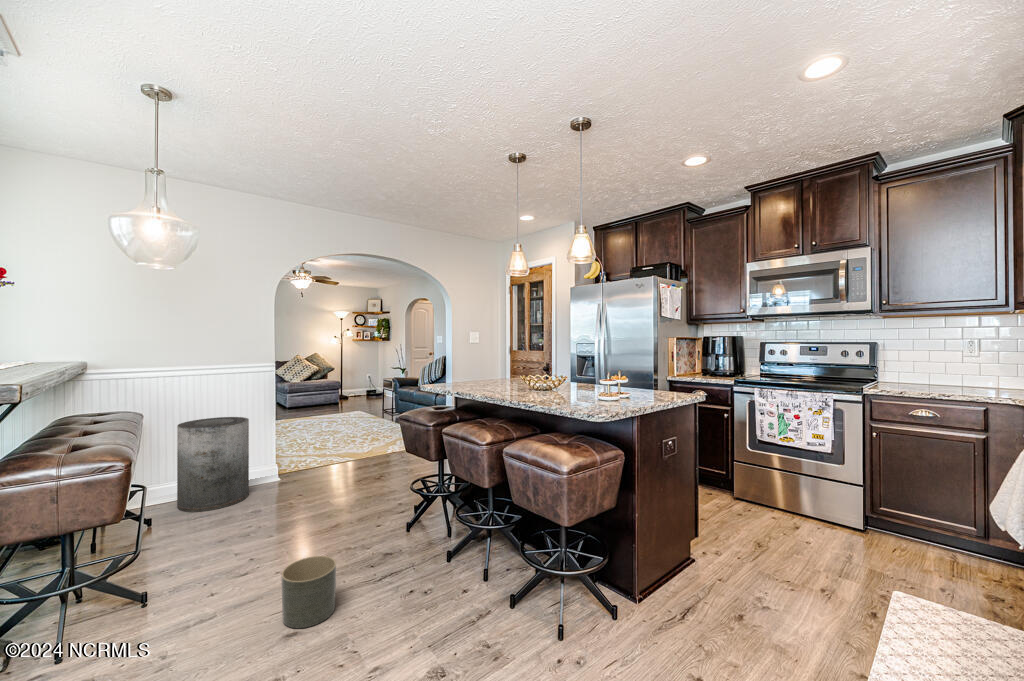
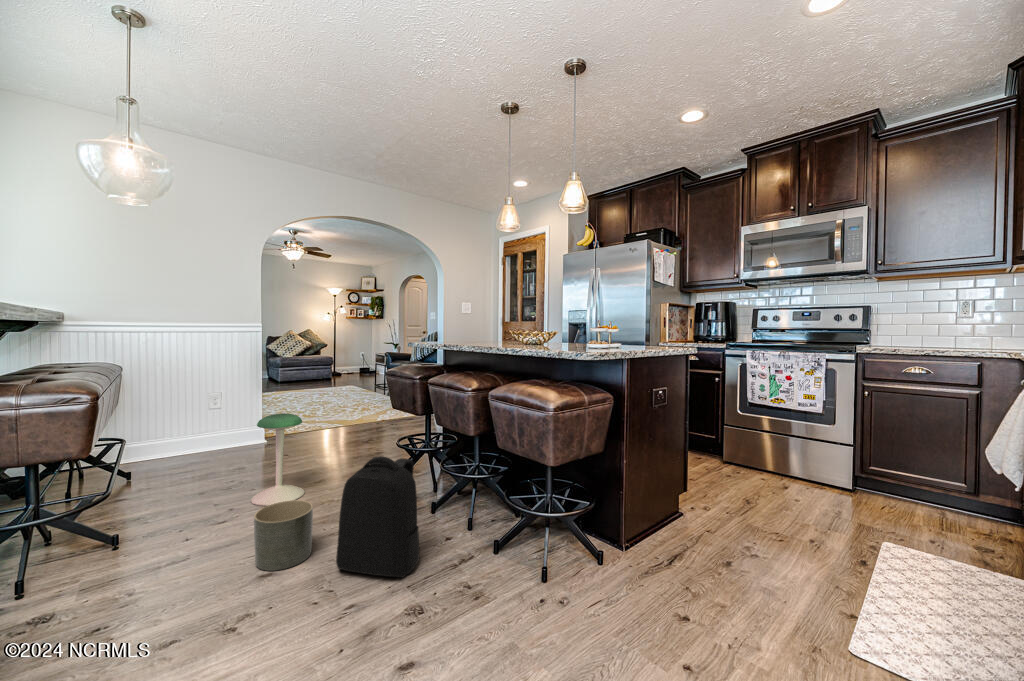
trash can: present [177,417,249,512] -> none [159,375,234,467]
stool: none [271,463,322,556] -> present [251,413,305,506]
backpack: none [361,514,439,635] -> present [336,456,420,577]

